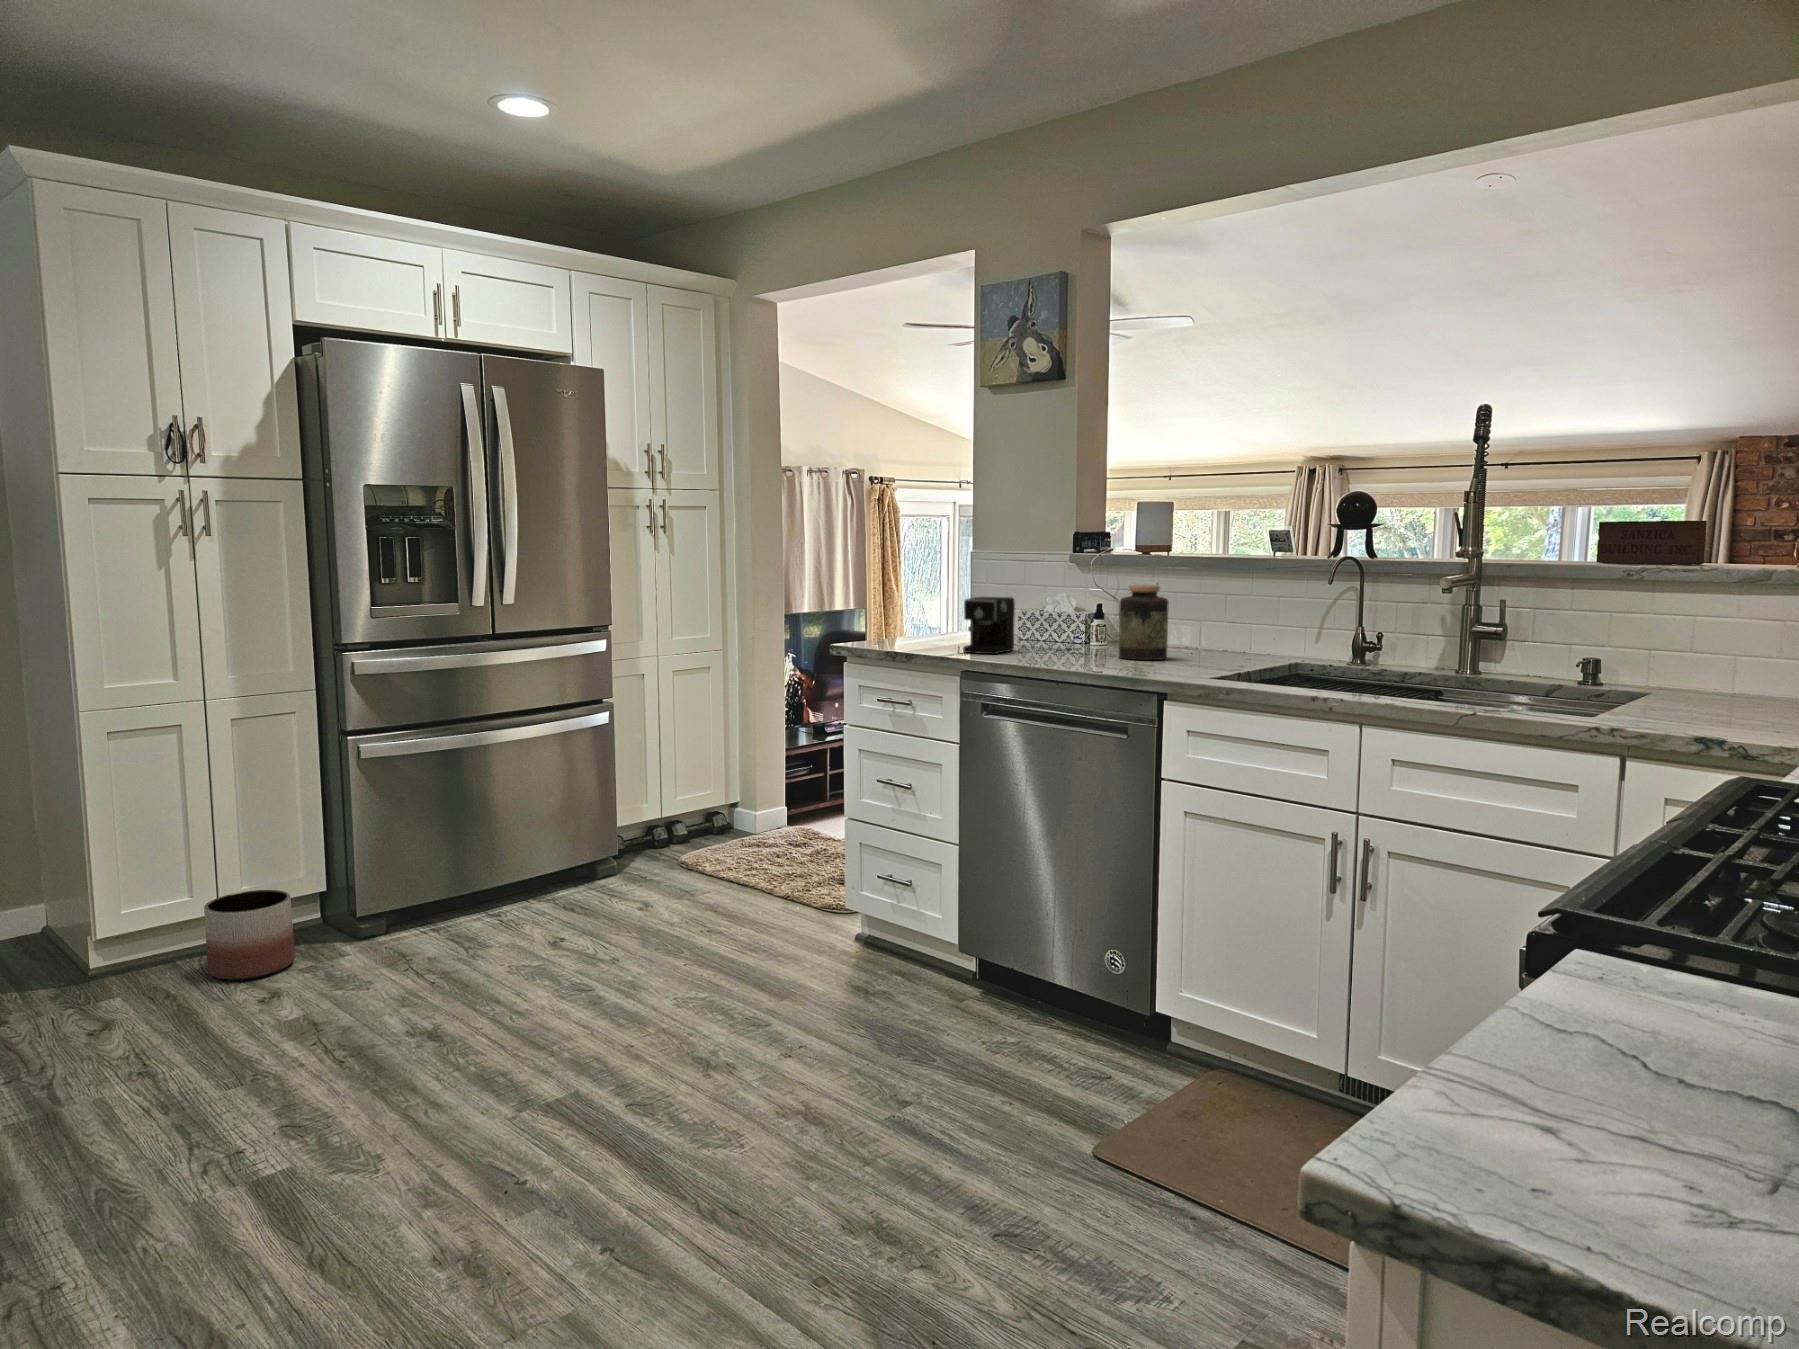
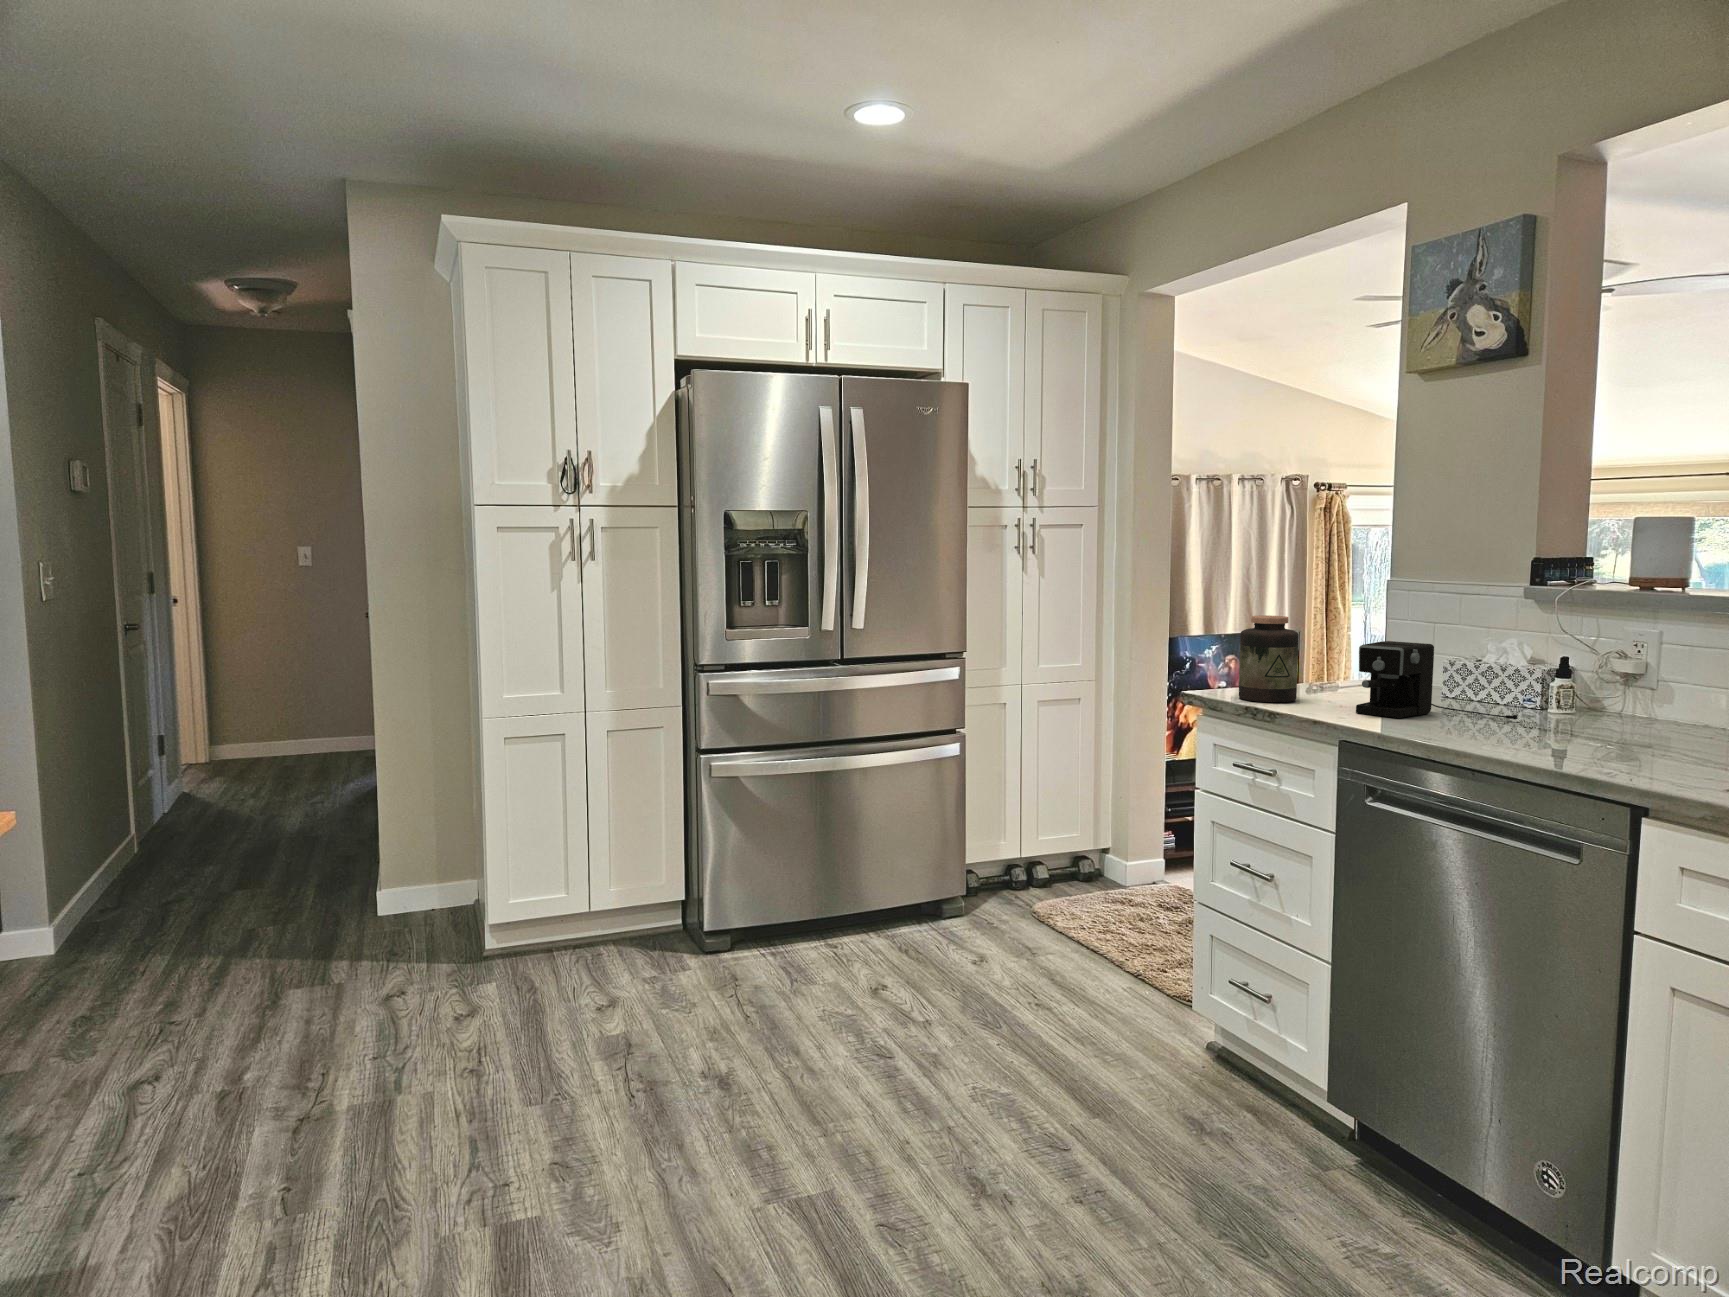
jar: present [1119,585,1169,660] -> present [1239,615,1299,702]
planter: present [204,890,295,980] -> none [568,894,643,981]

